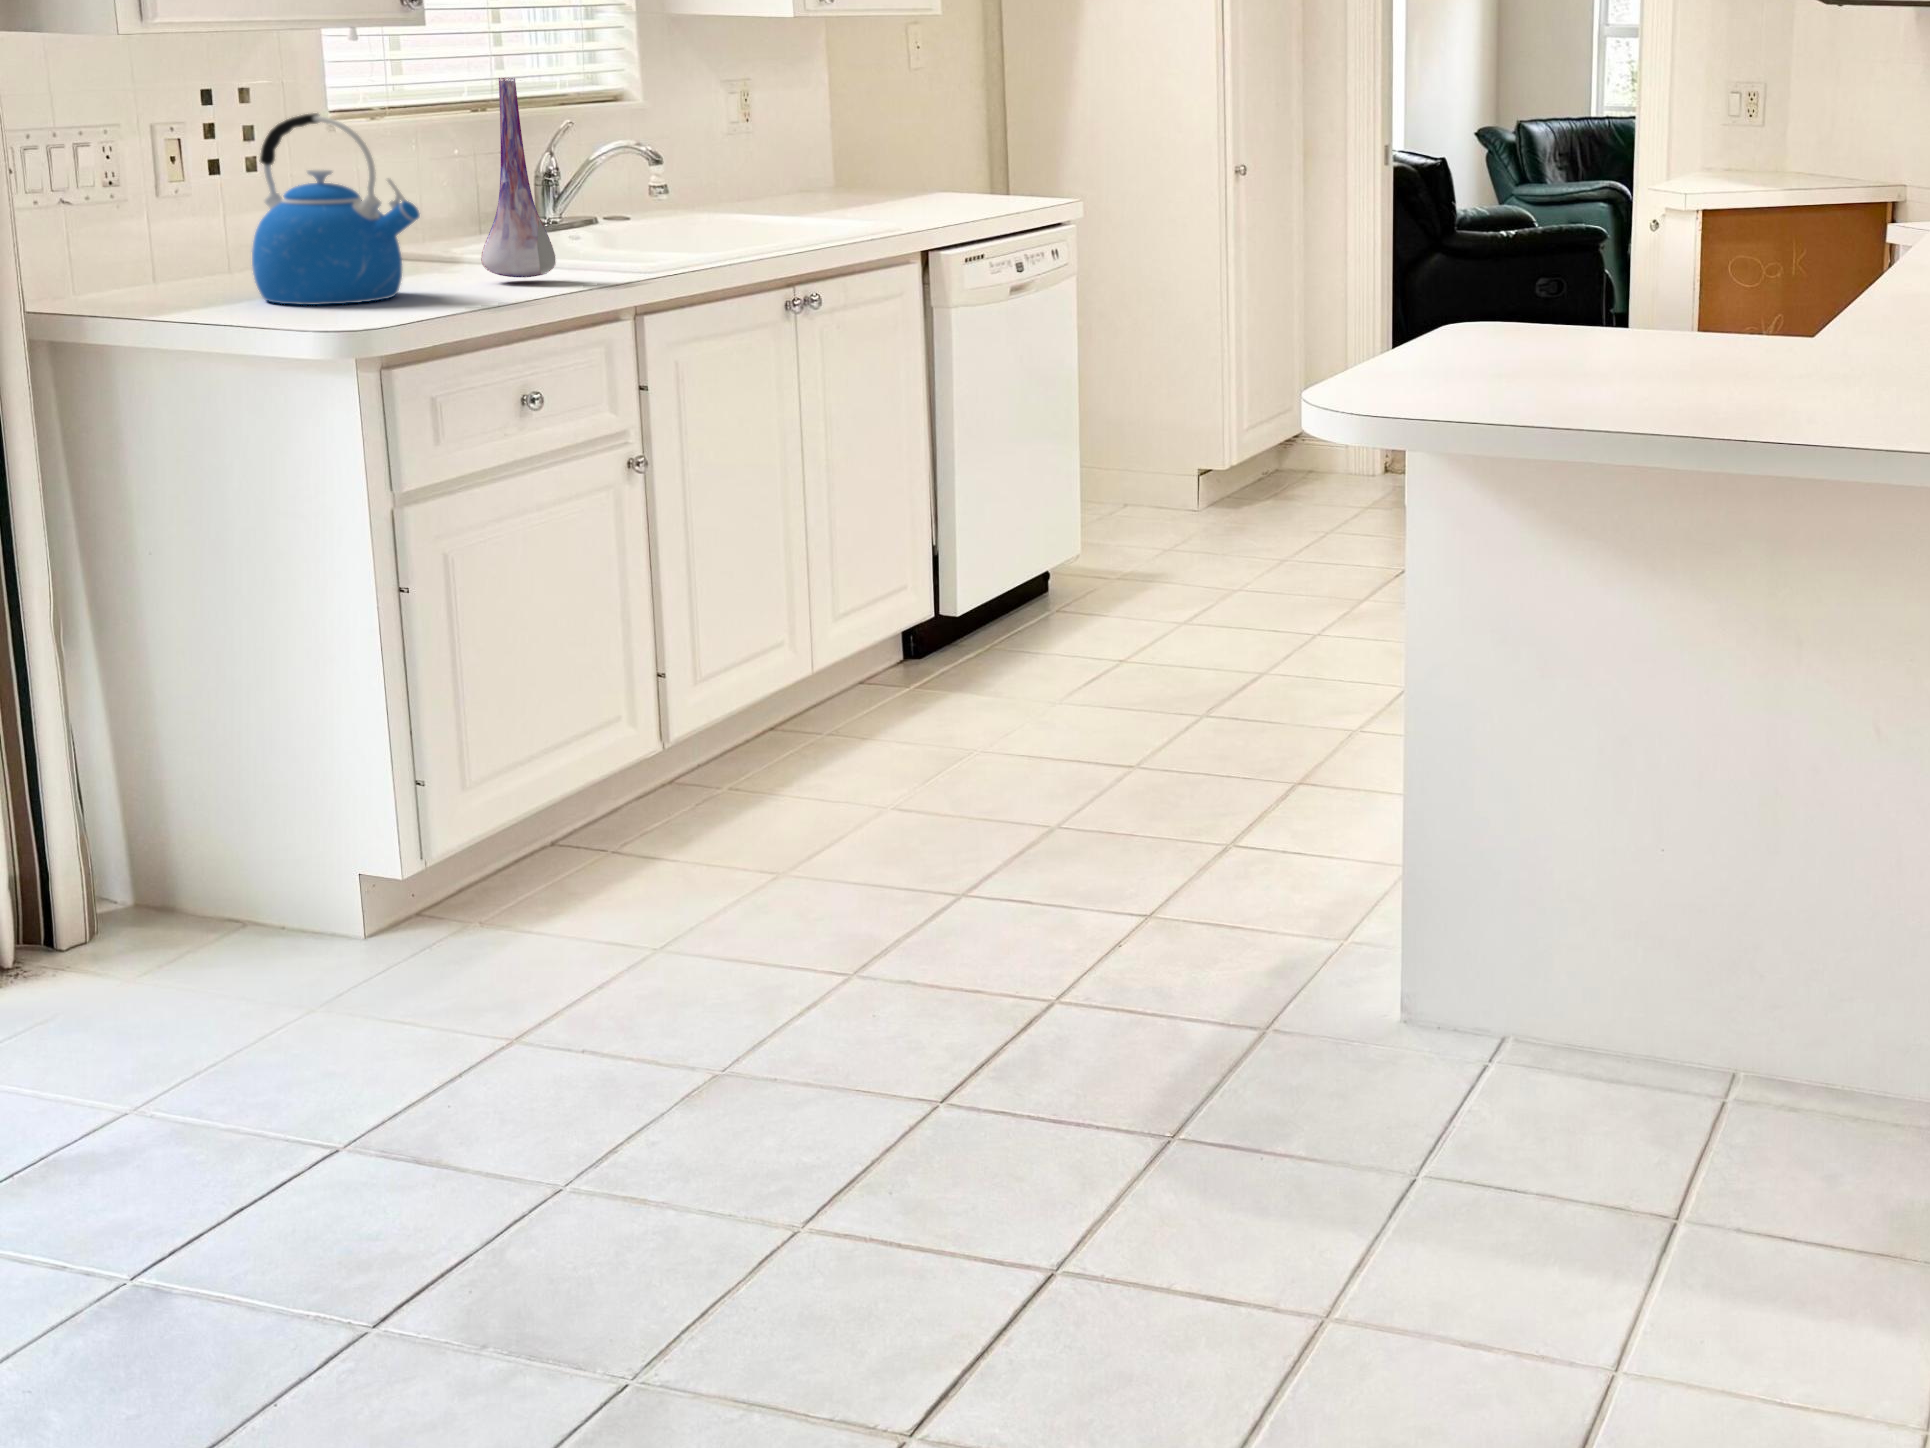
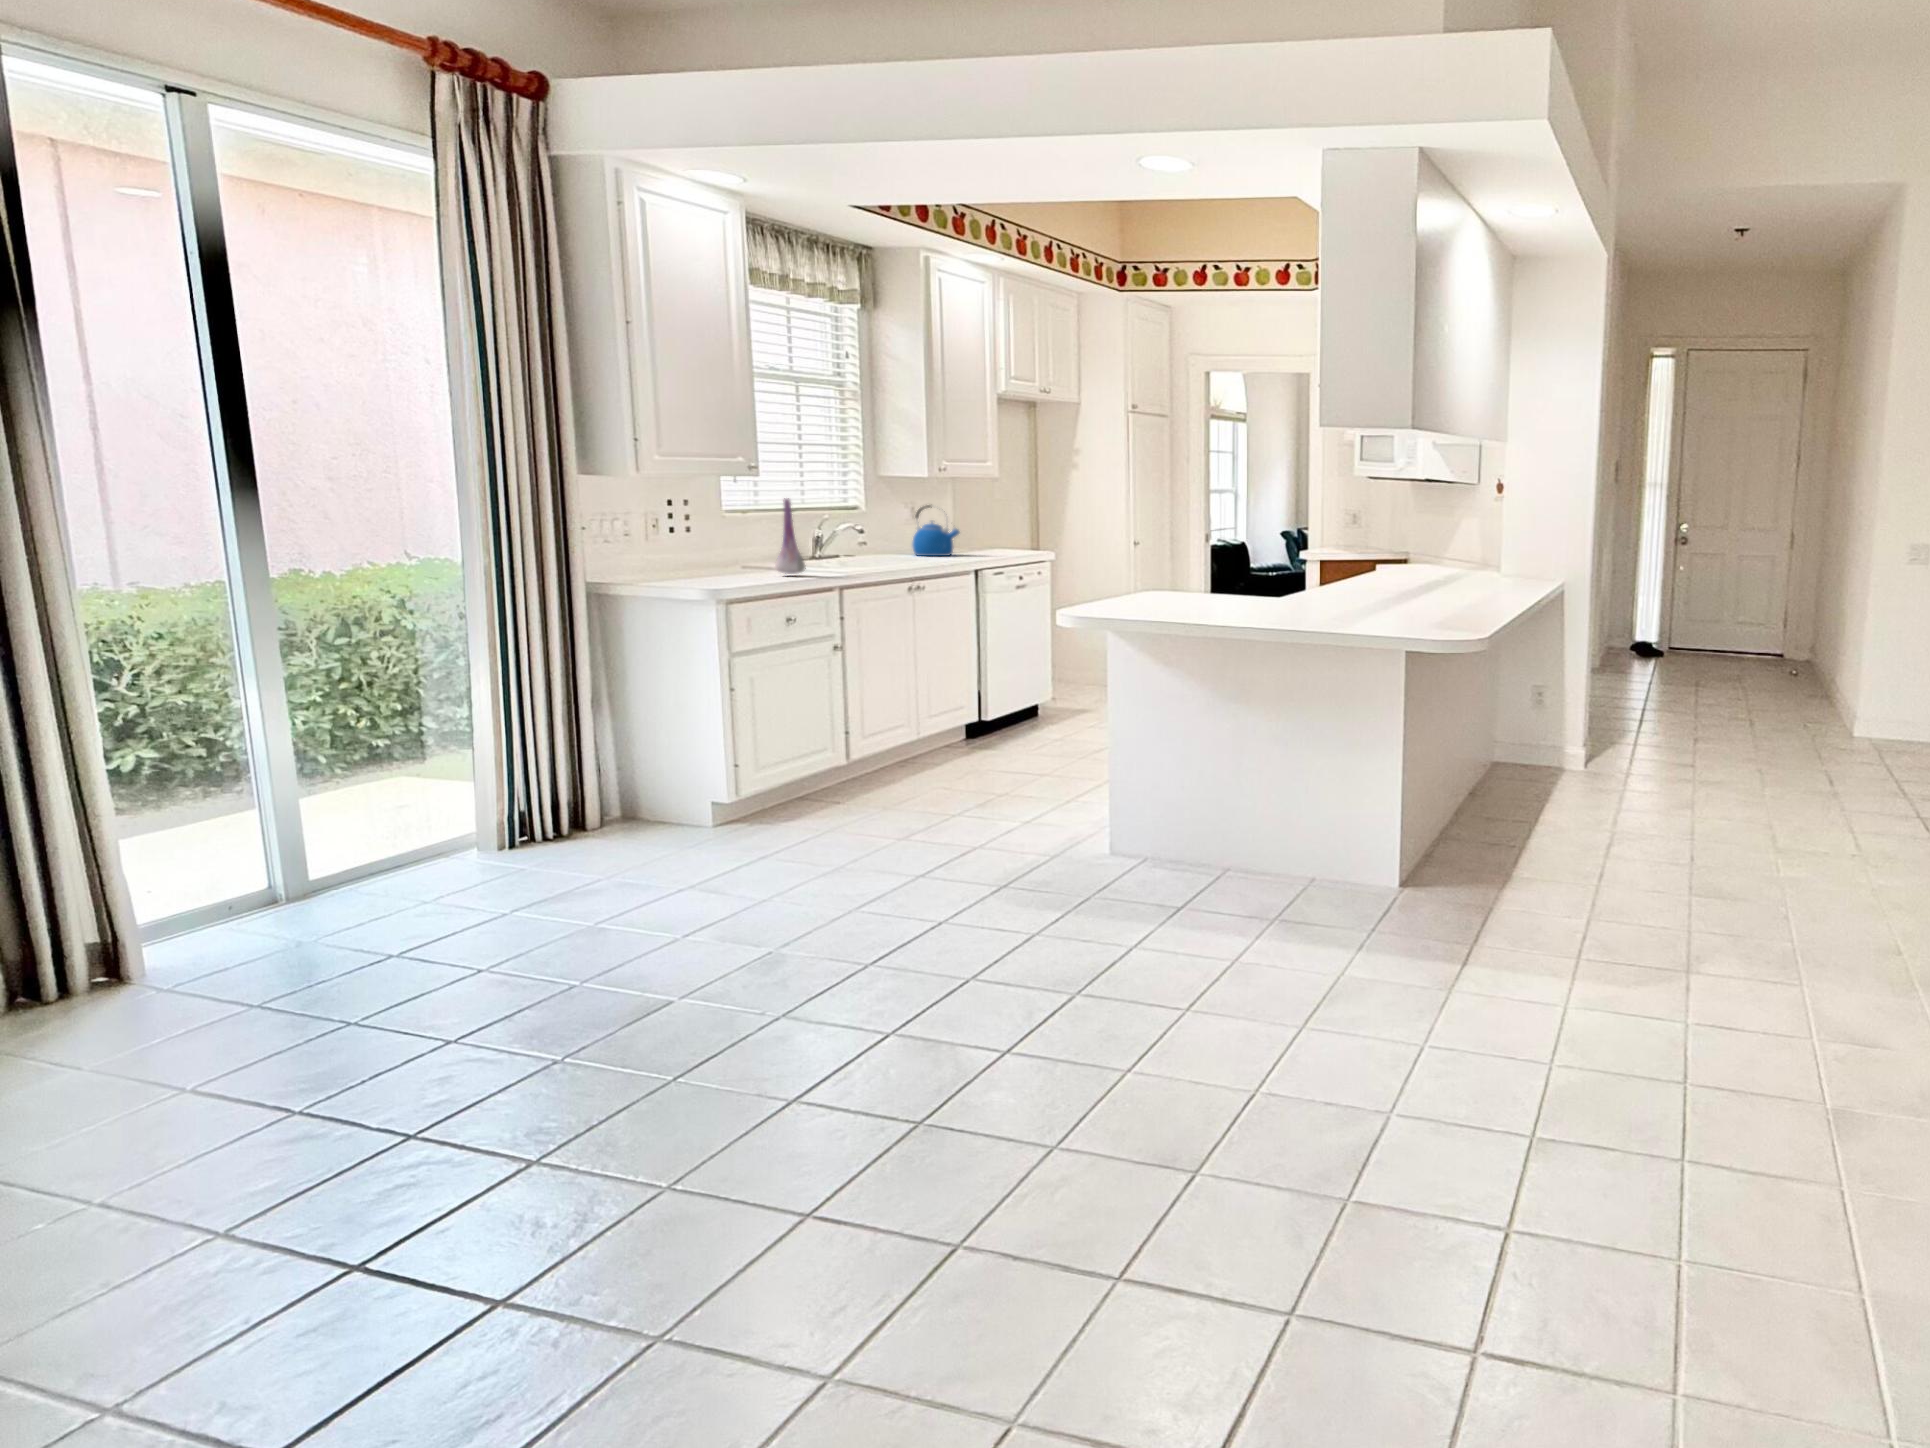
kettle: present [252,113,420,305] -> present [913,505,959,556]

